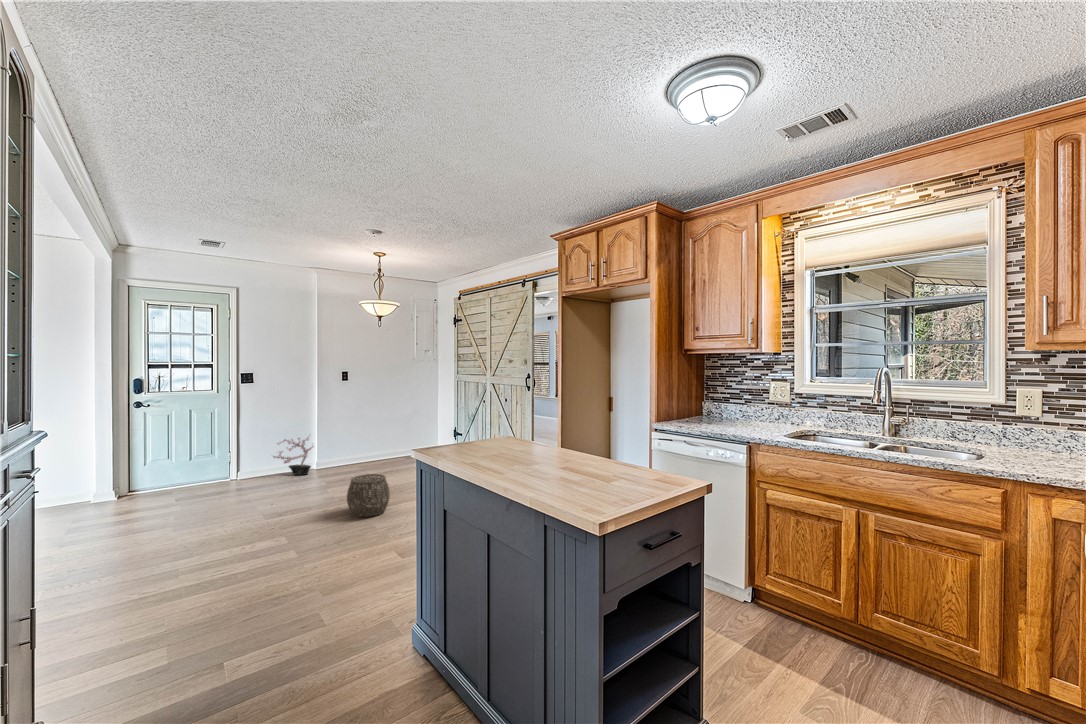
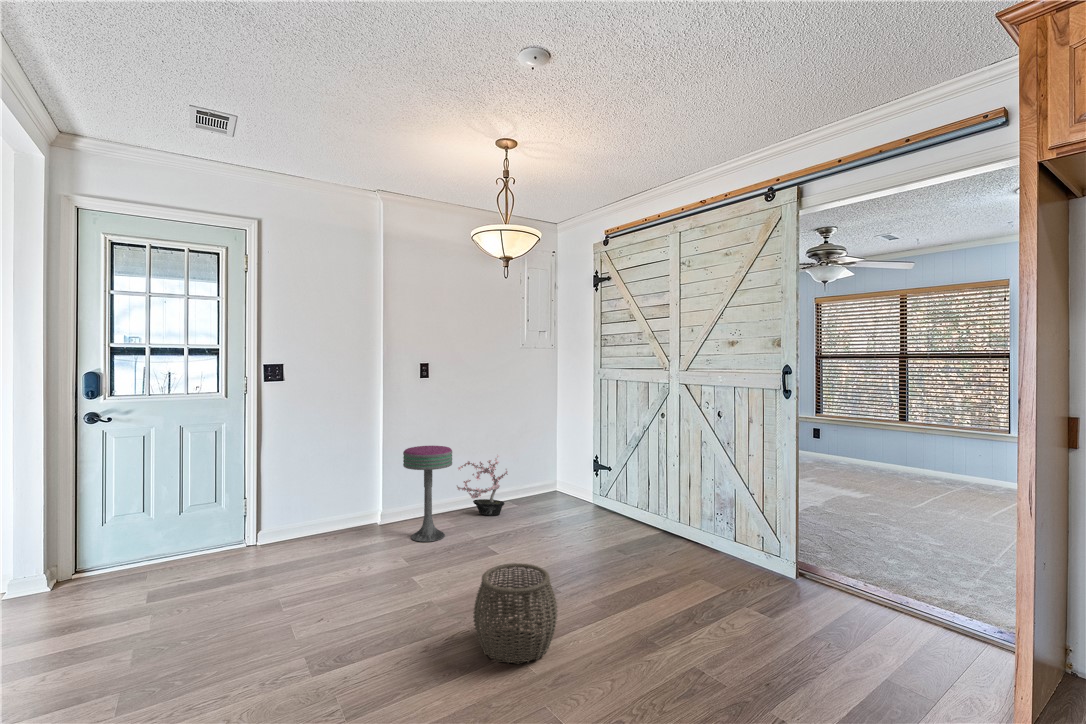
bar stool: none [327,421,358,476] -> present [403,446,452,542]
potted plant: present [273,437,313,475] -> present [457,455,508,515]

